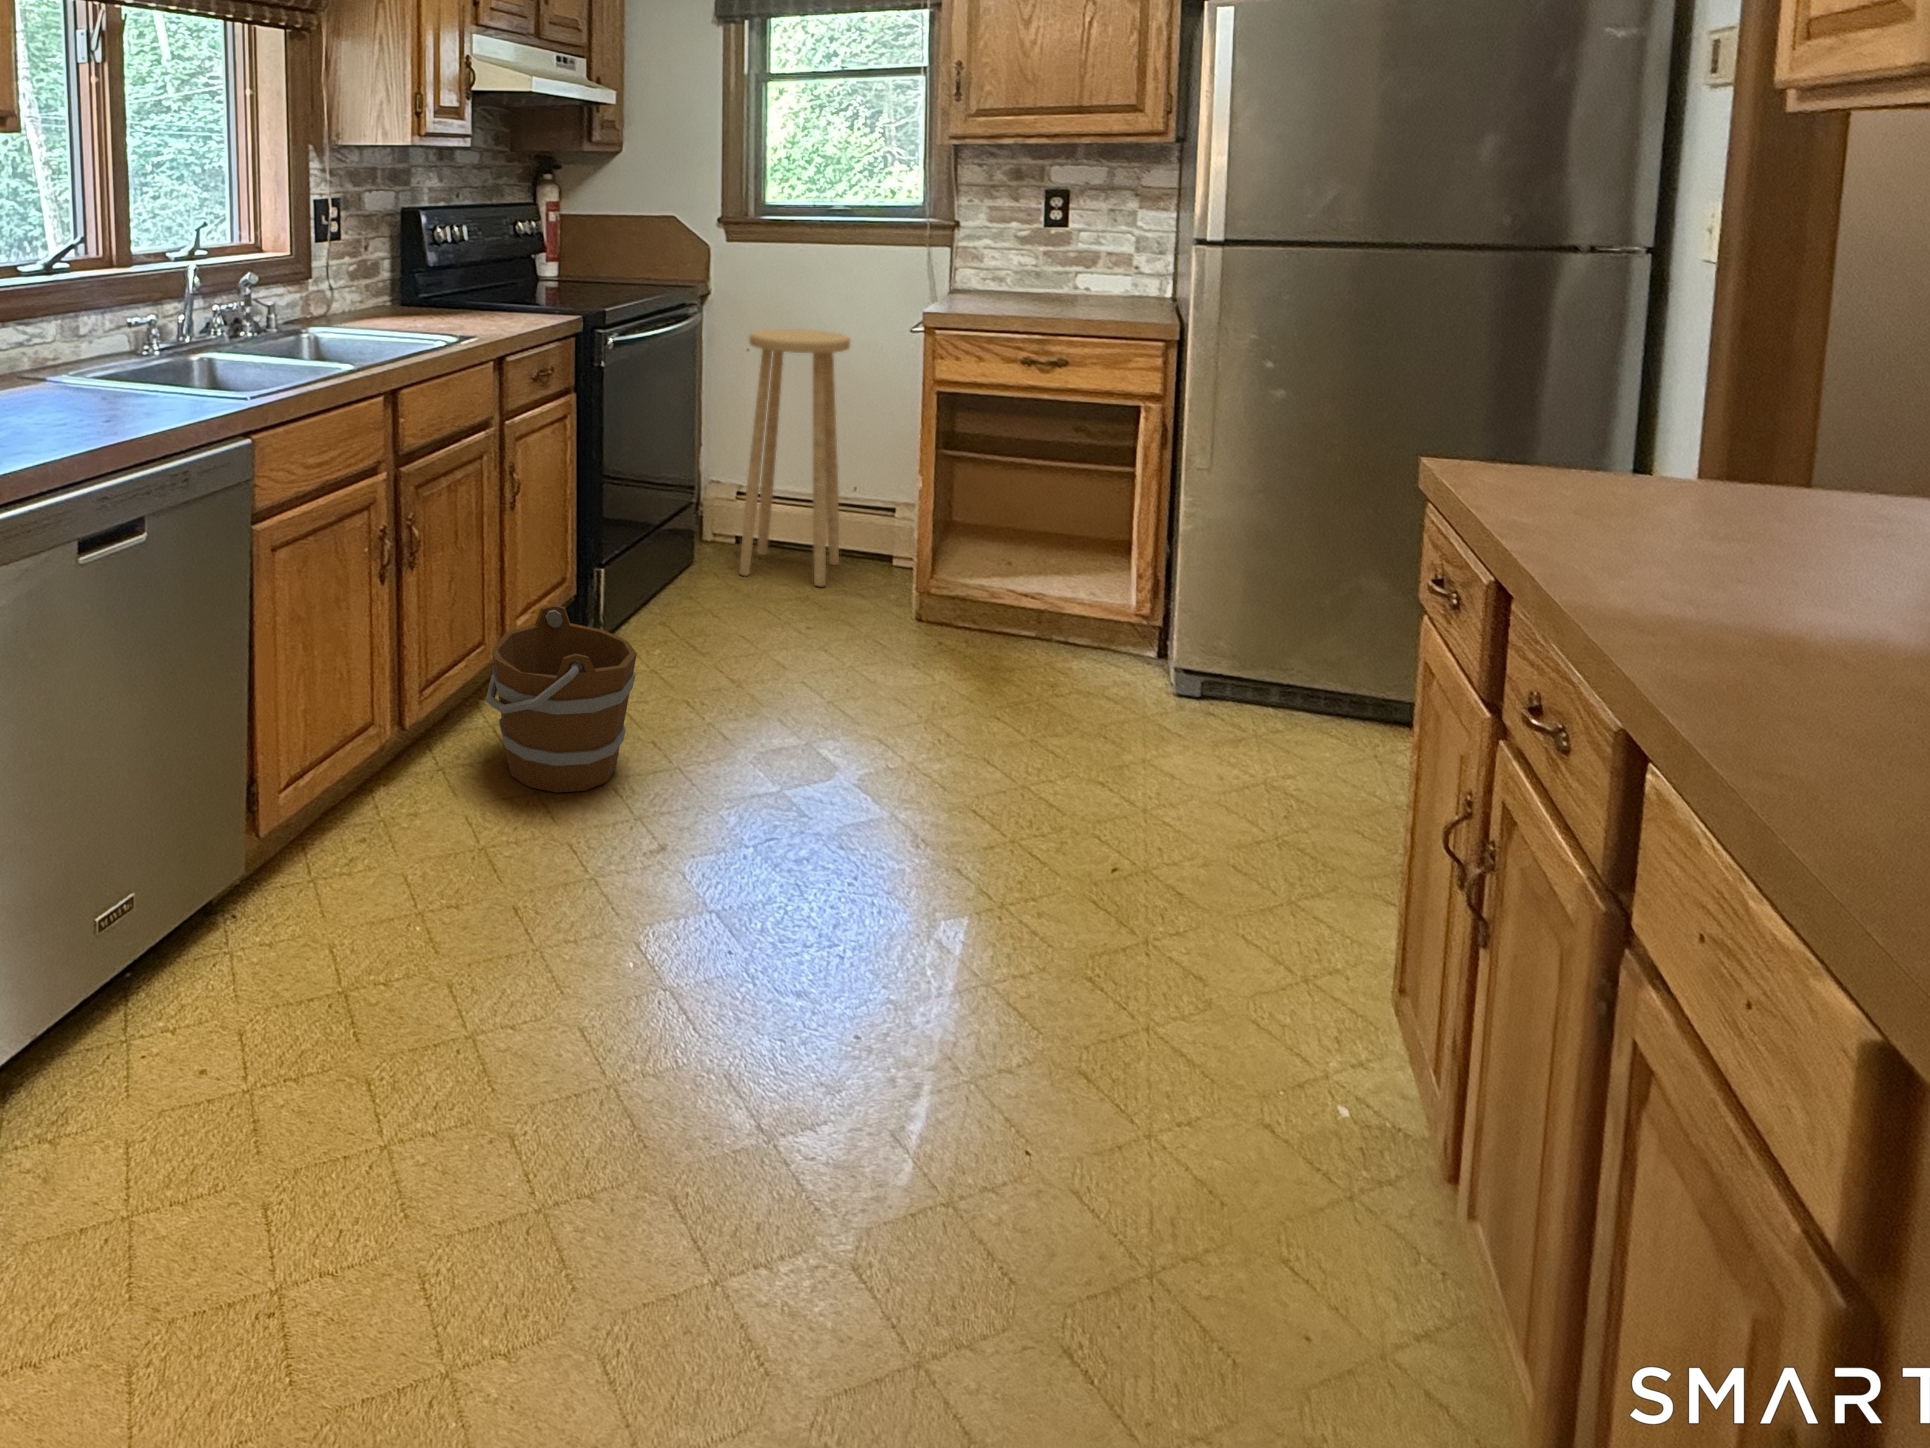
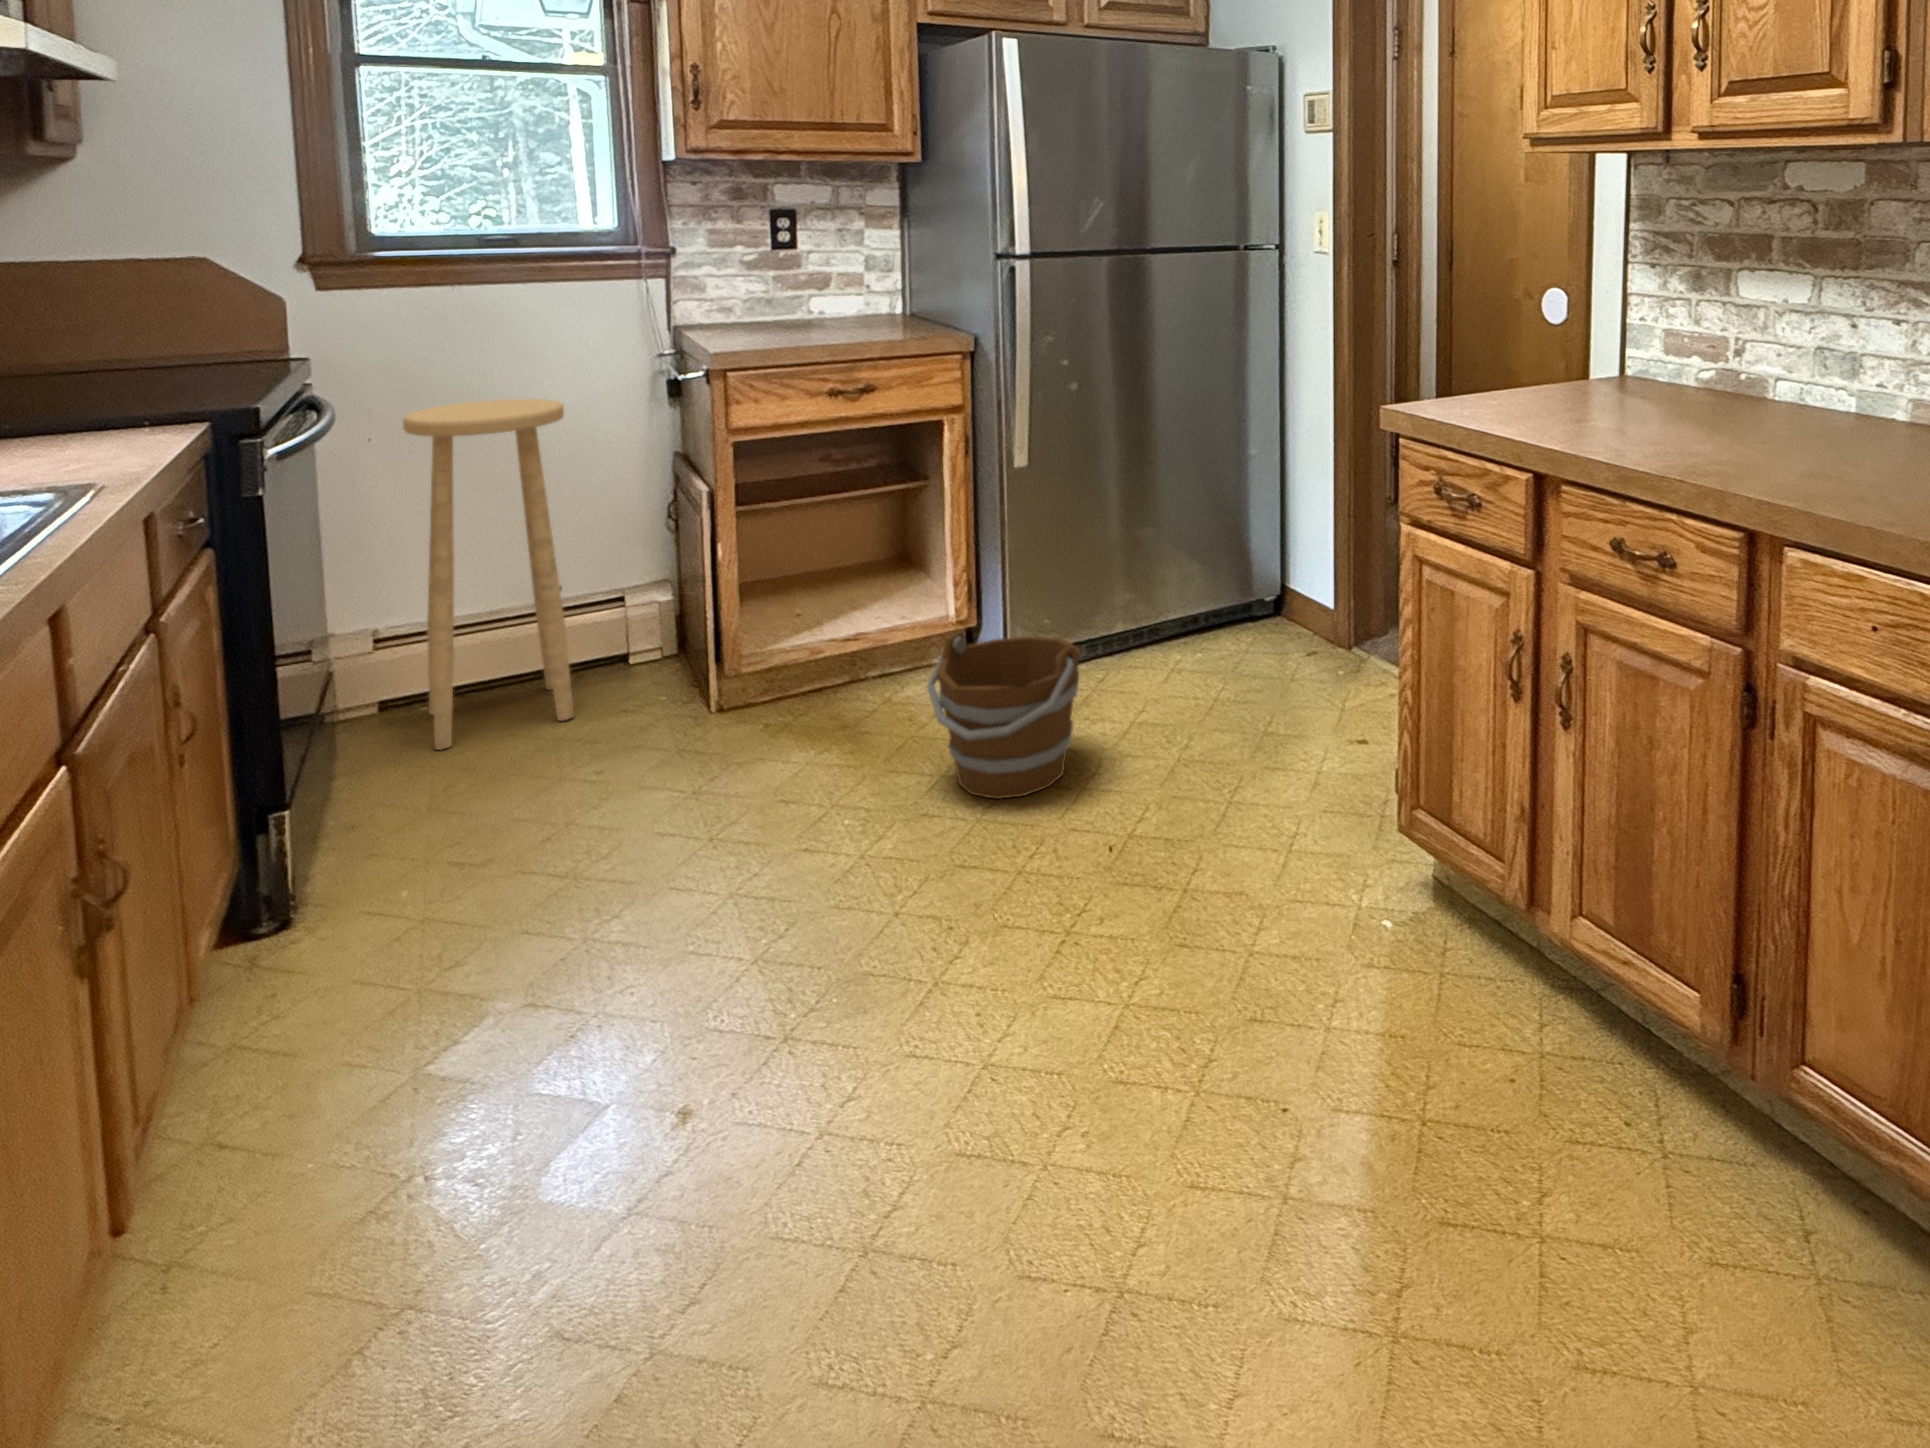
bucket: present [486,605,637,793] -> present [927,632,1079,799]

